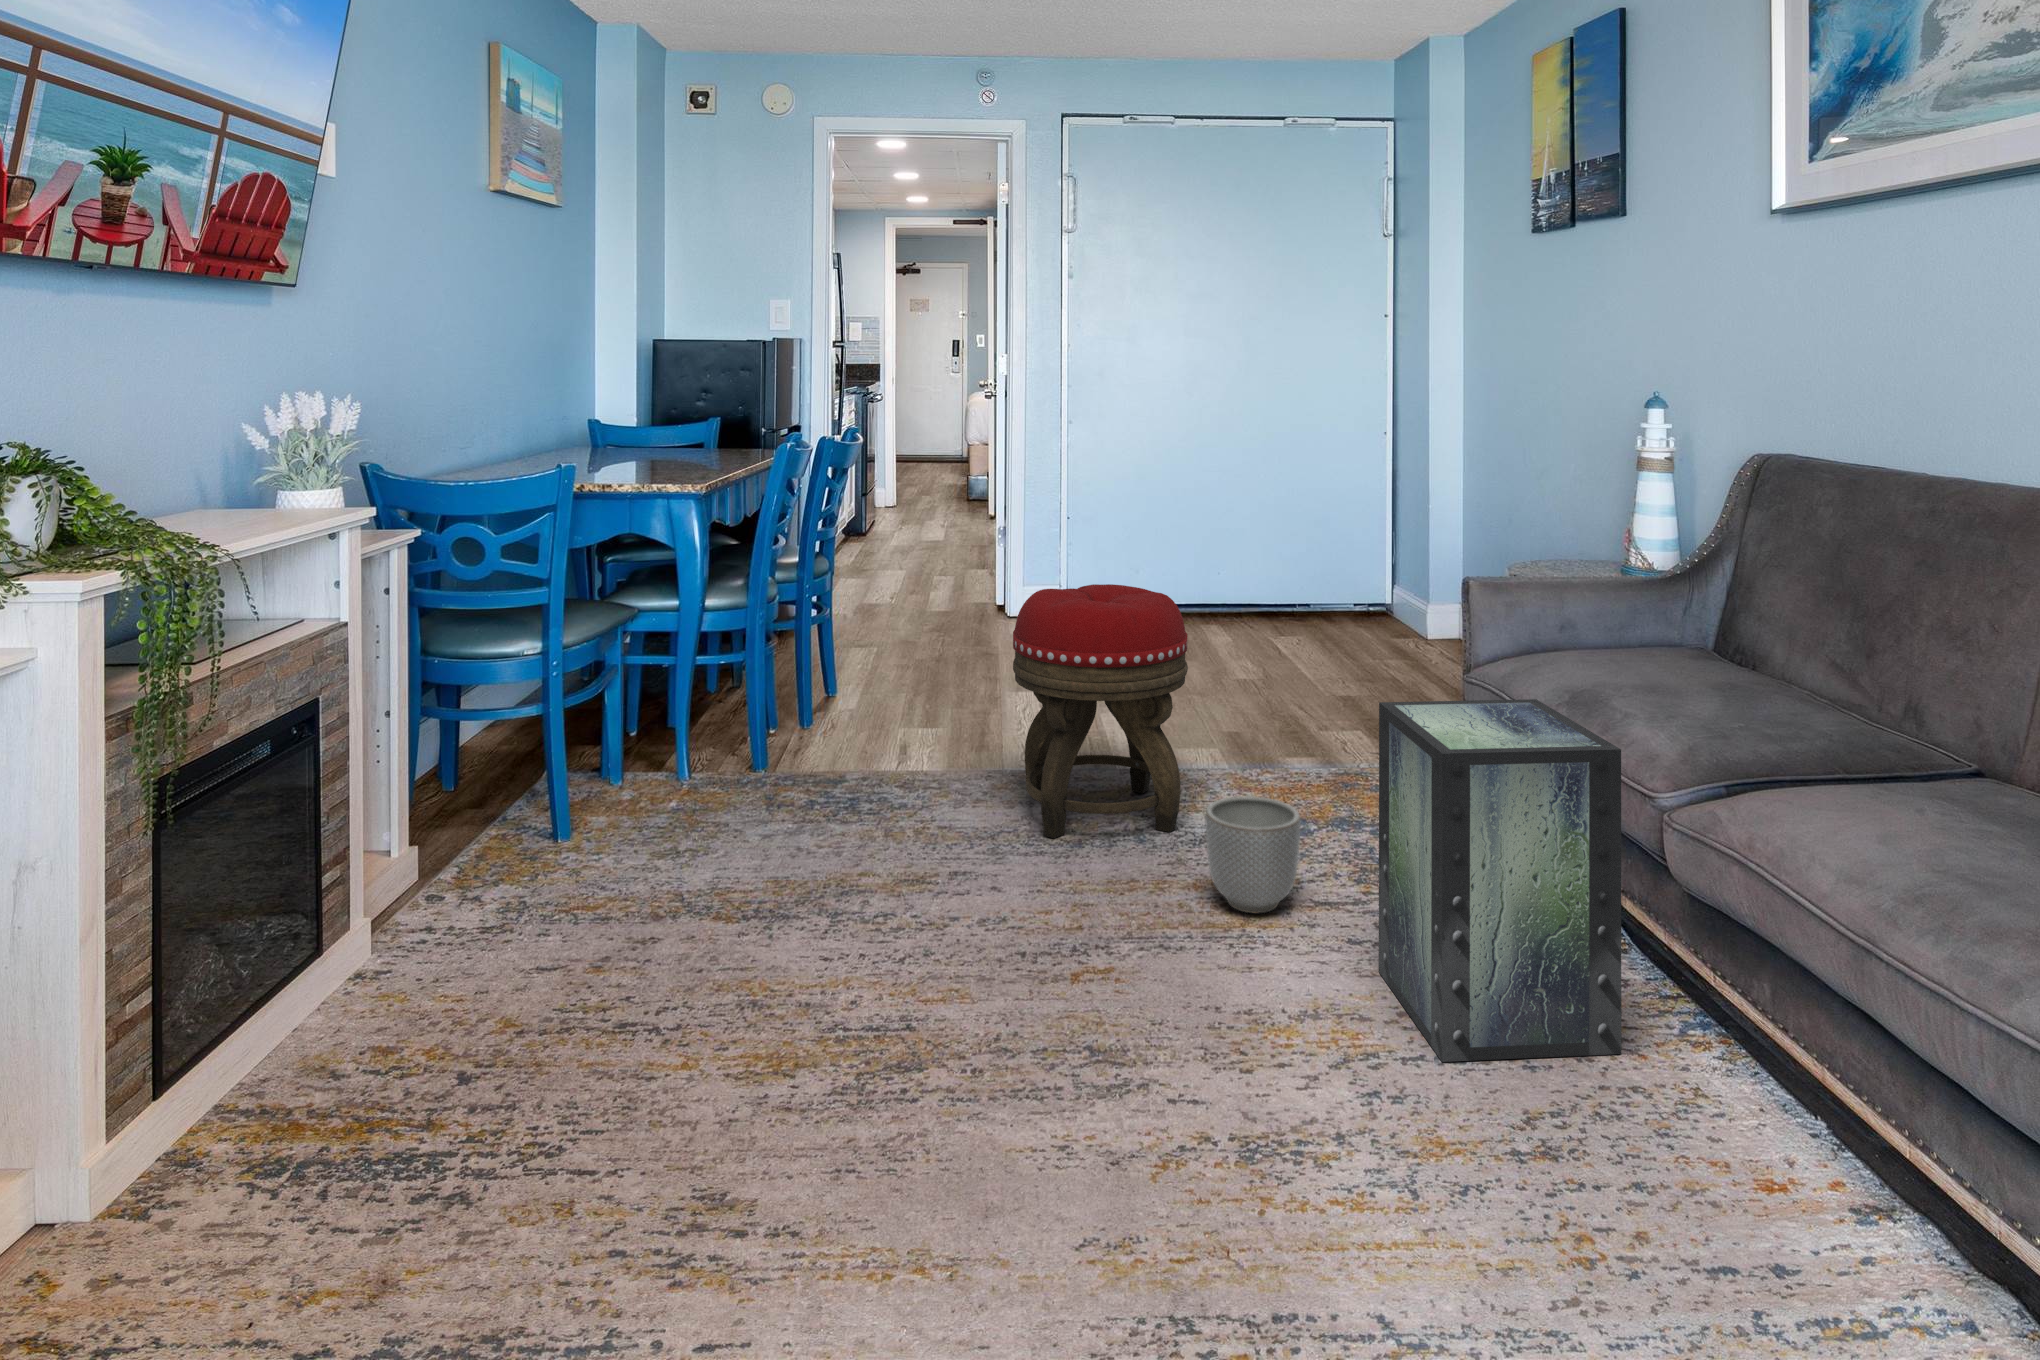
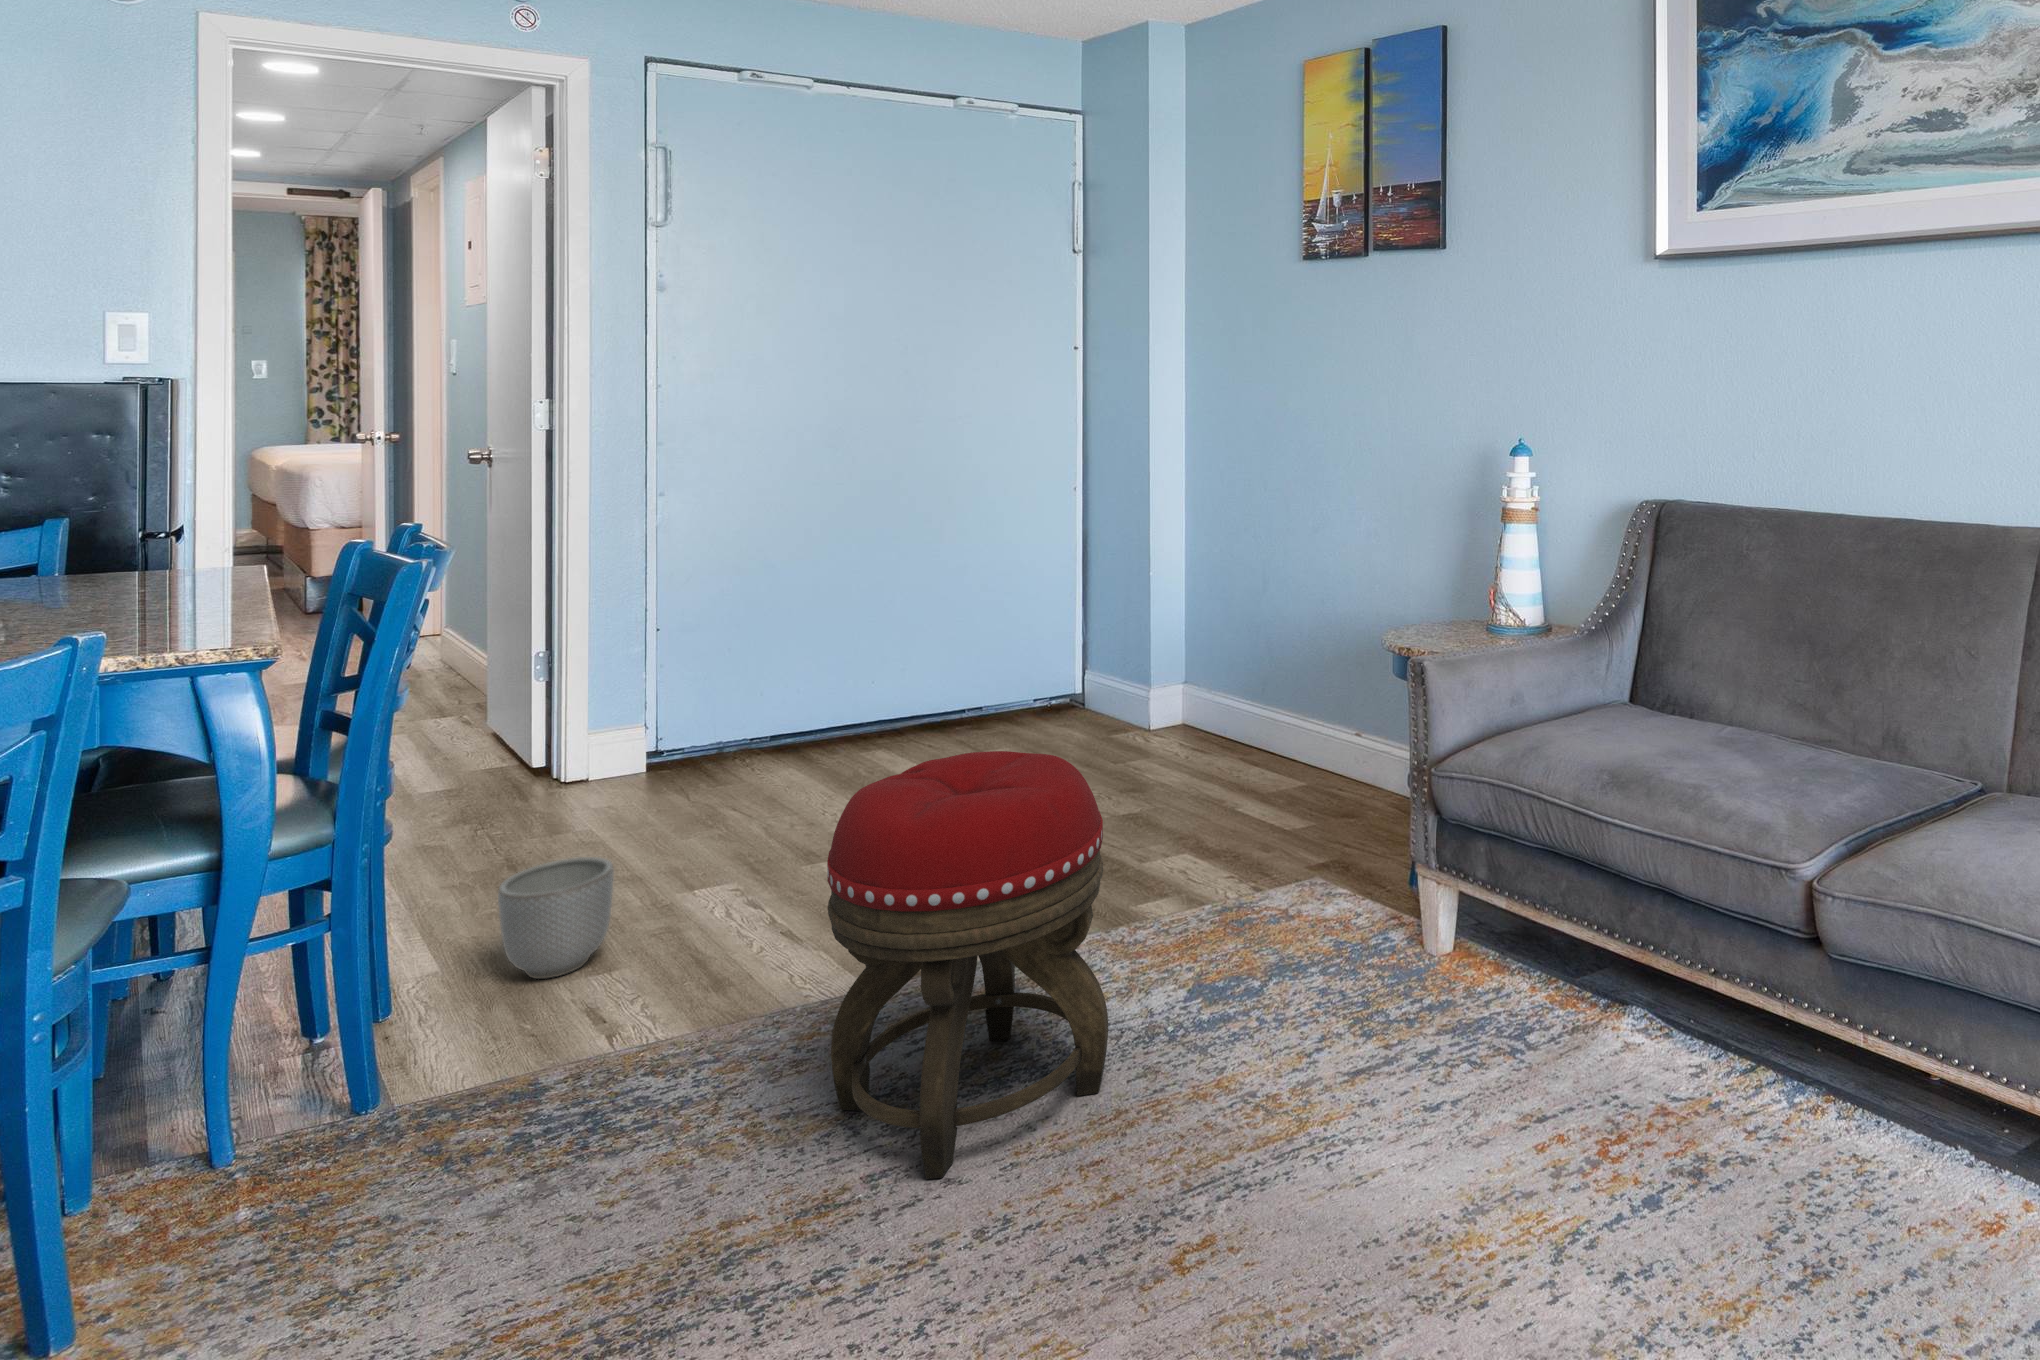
storage box: present [1379,699,1621,1062] -> none [1514,810,1806,1311]
planter: present [1205,796,1301,913] -> present [498,857,614,979]

